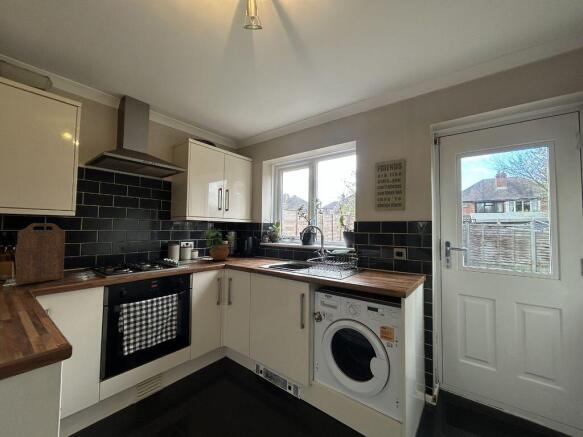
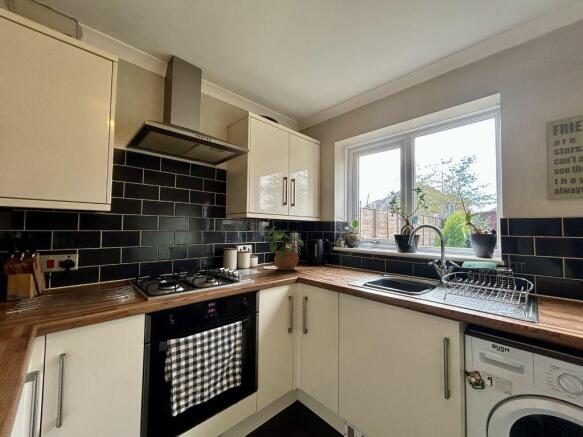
cutting board: present [15,223,65,285] -> none [26,221,95,311]

